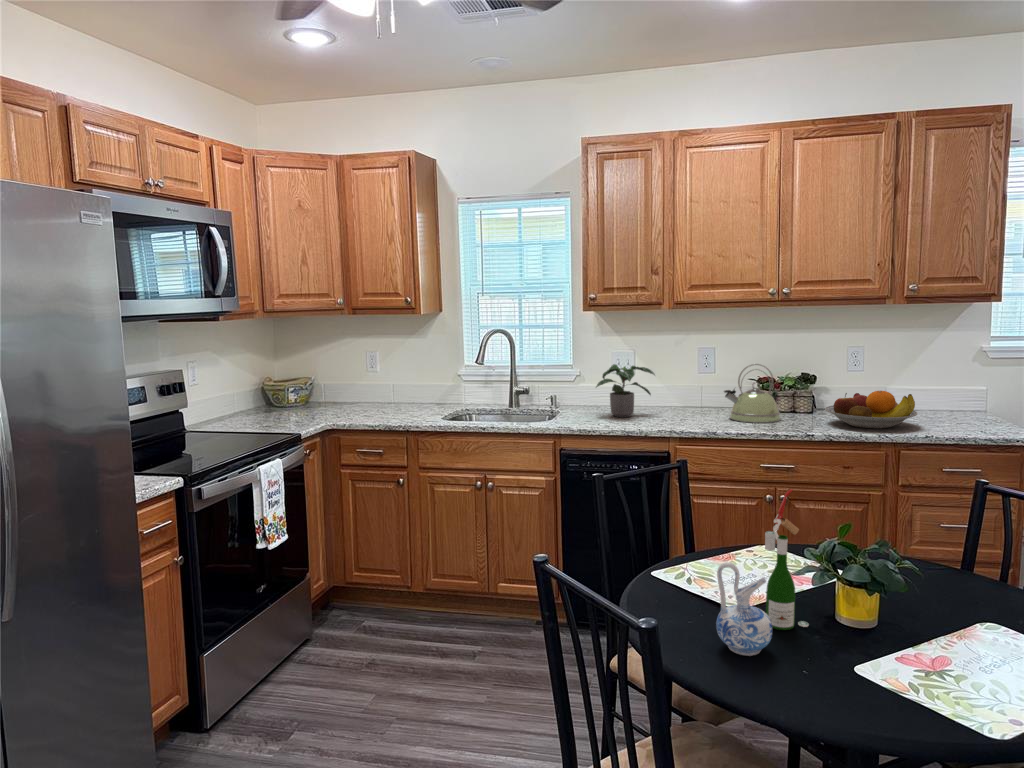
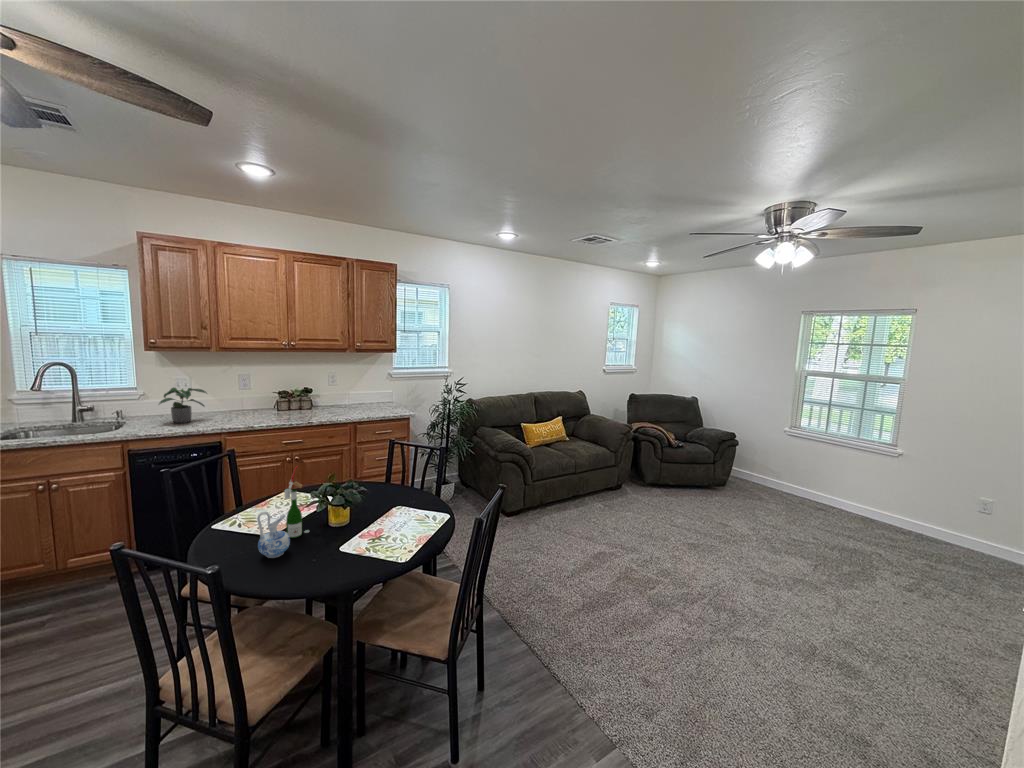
kettle: present [724,364,781,423] -> none [257,385,294,419]
fruit bowl: present [825,391,918,428] -> none [319,397,365,417]

